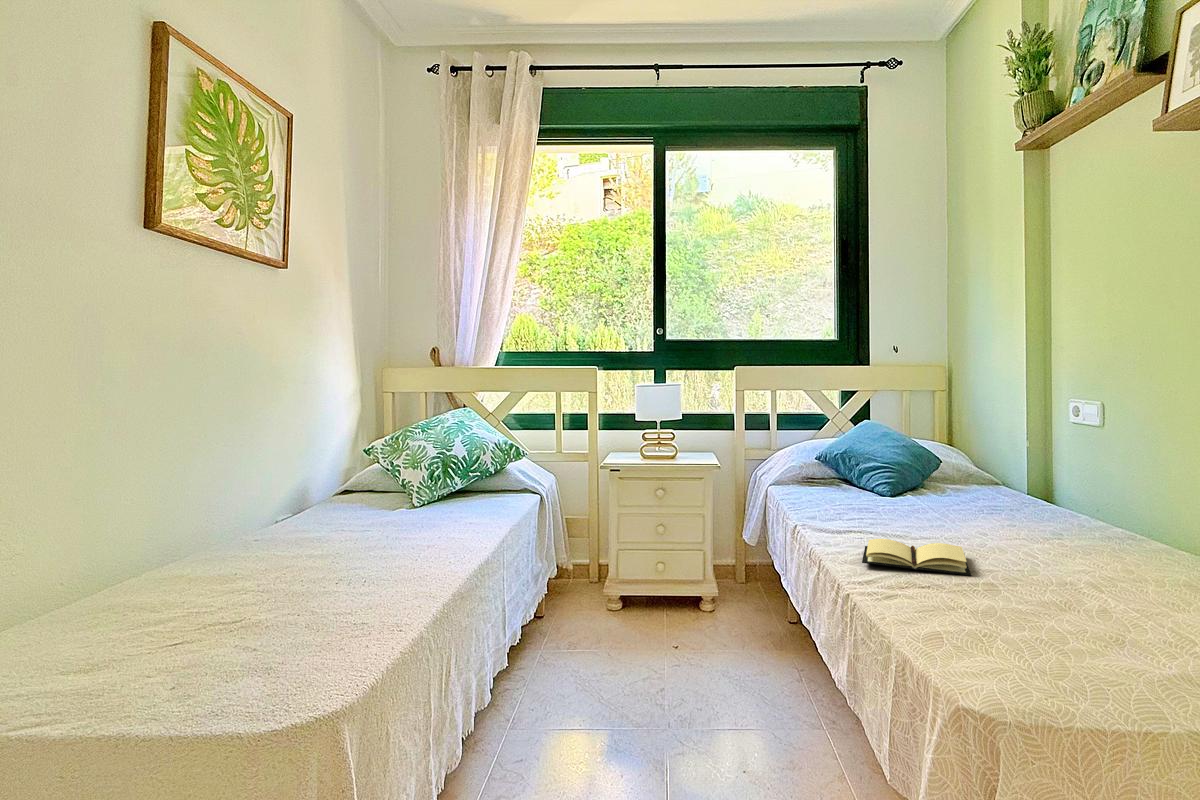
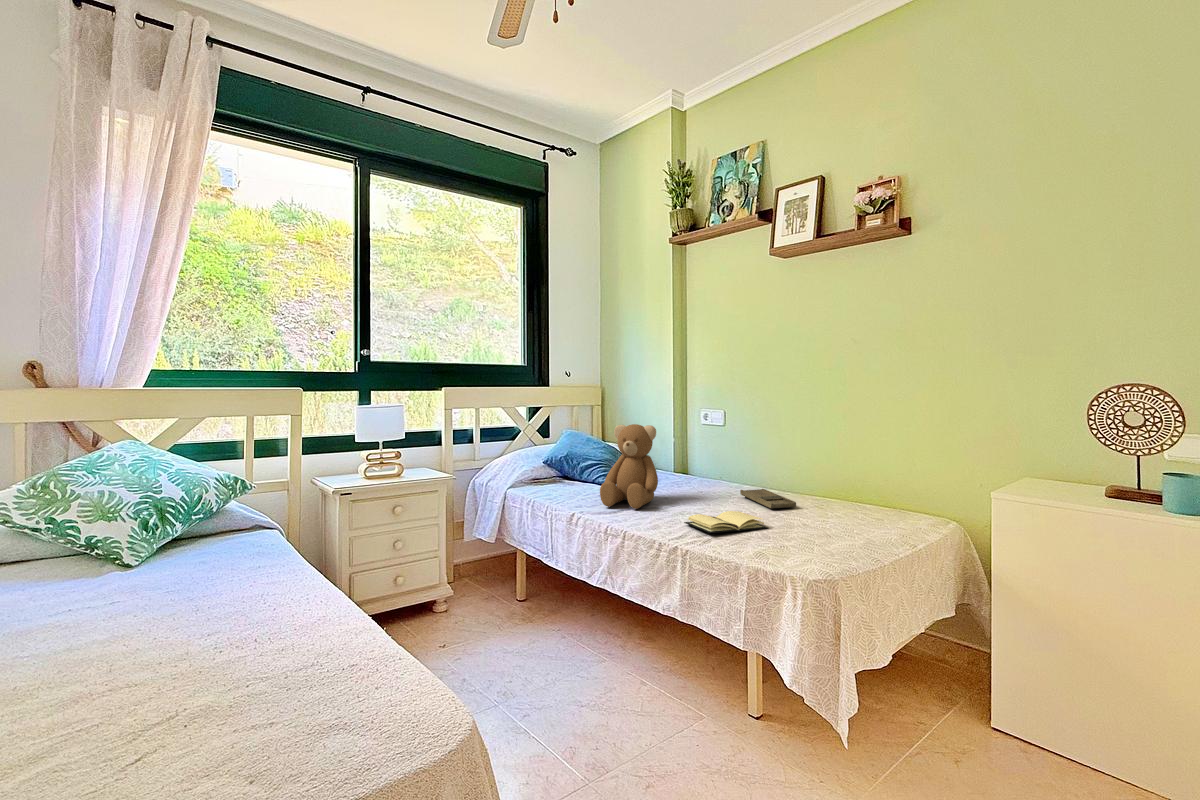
teddy bear: none [816,416,901,522] -> present [600,424,658,509]
tray: none [1038,521,1094,559] -> present [740,489,796,508]

